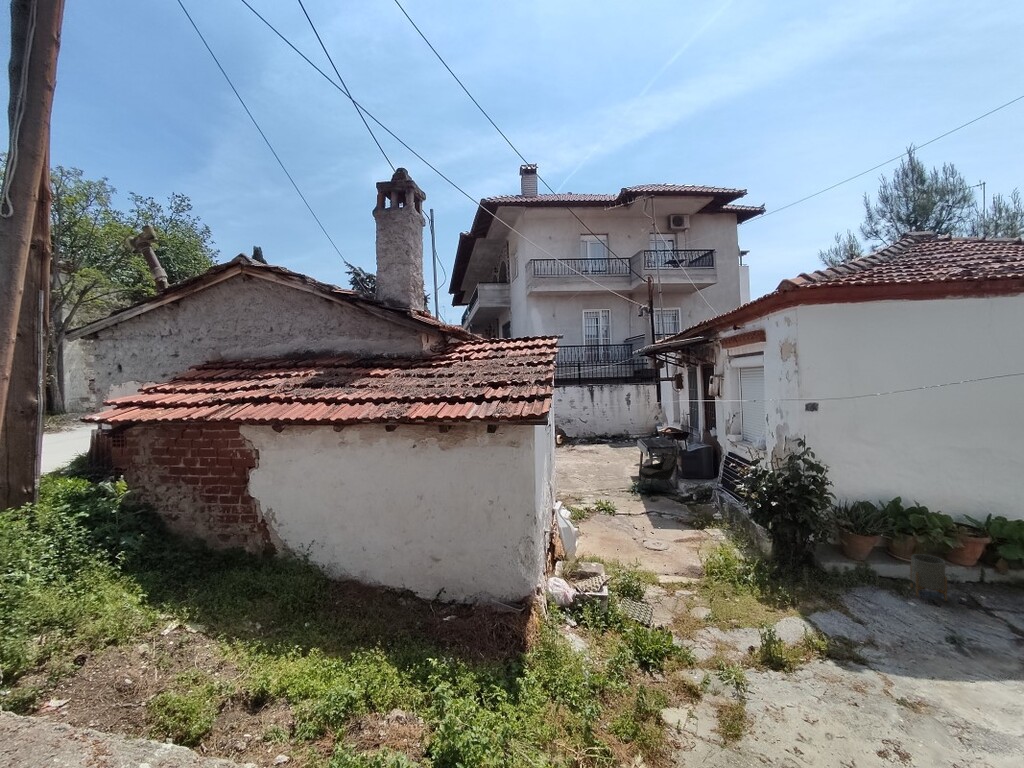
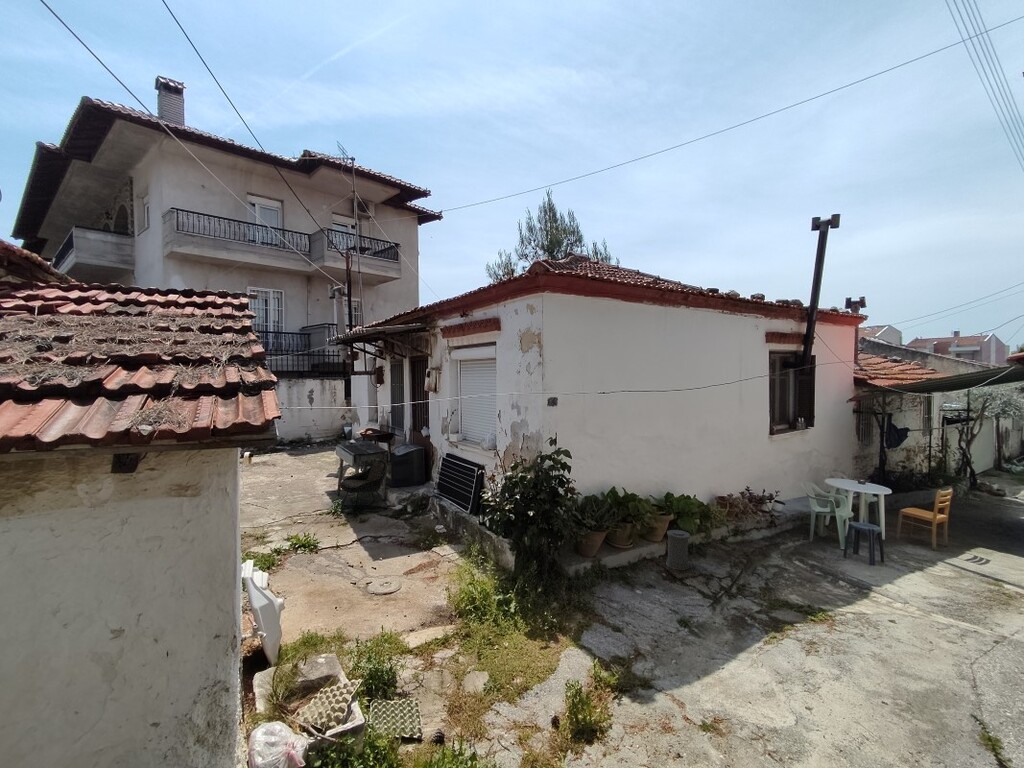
planter: present [910,554,947,601] -> none [629,539,659,581]
trash can: none [973,555,1009,602] -> present [666,530,690,570]

